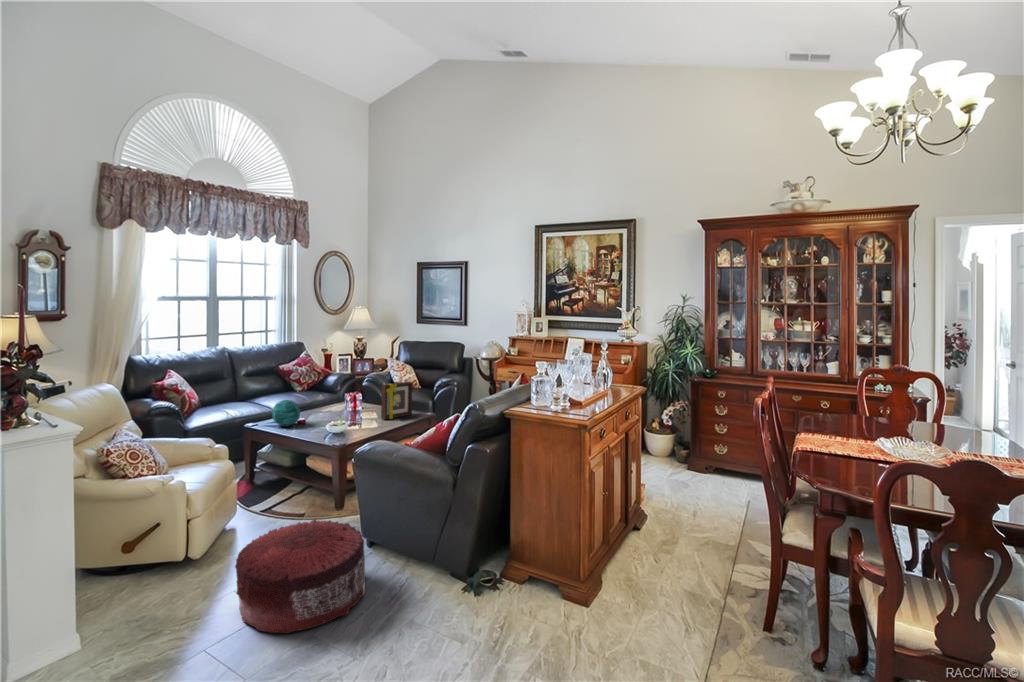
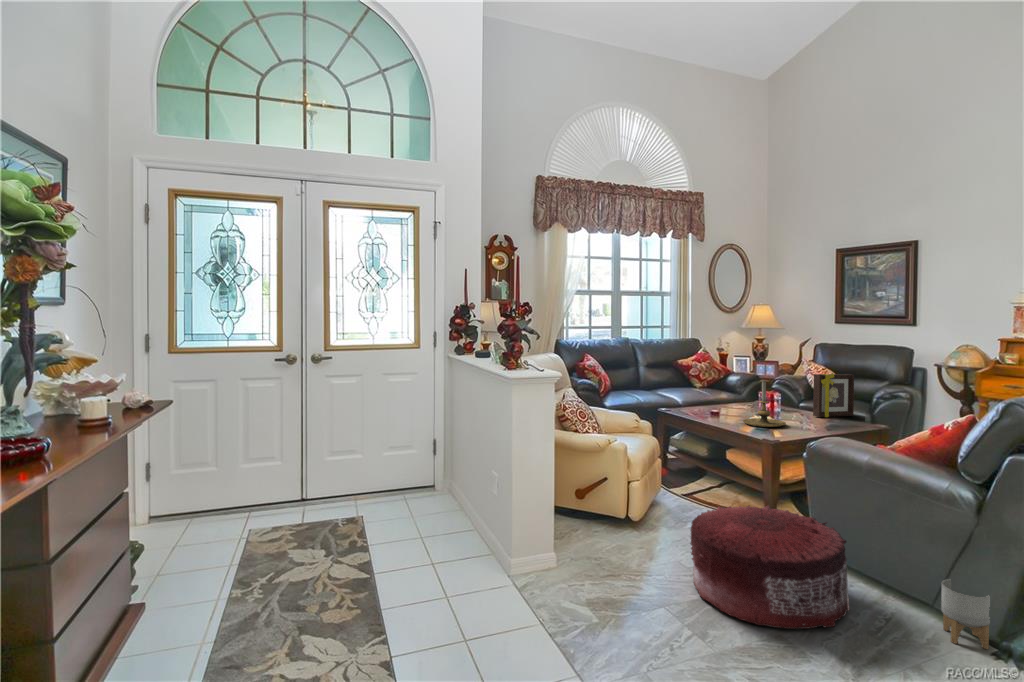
candle holder: none [318,396,354,437] -> present [743,381,786,427]
decorative orb: present [272,400,300,426] -> none [688,385,718,413]
planter: none [422,551,449,599] -> present [941,579,990,649]

